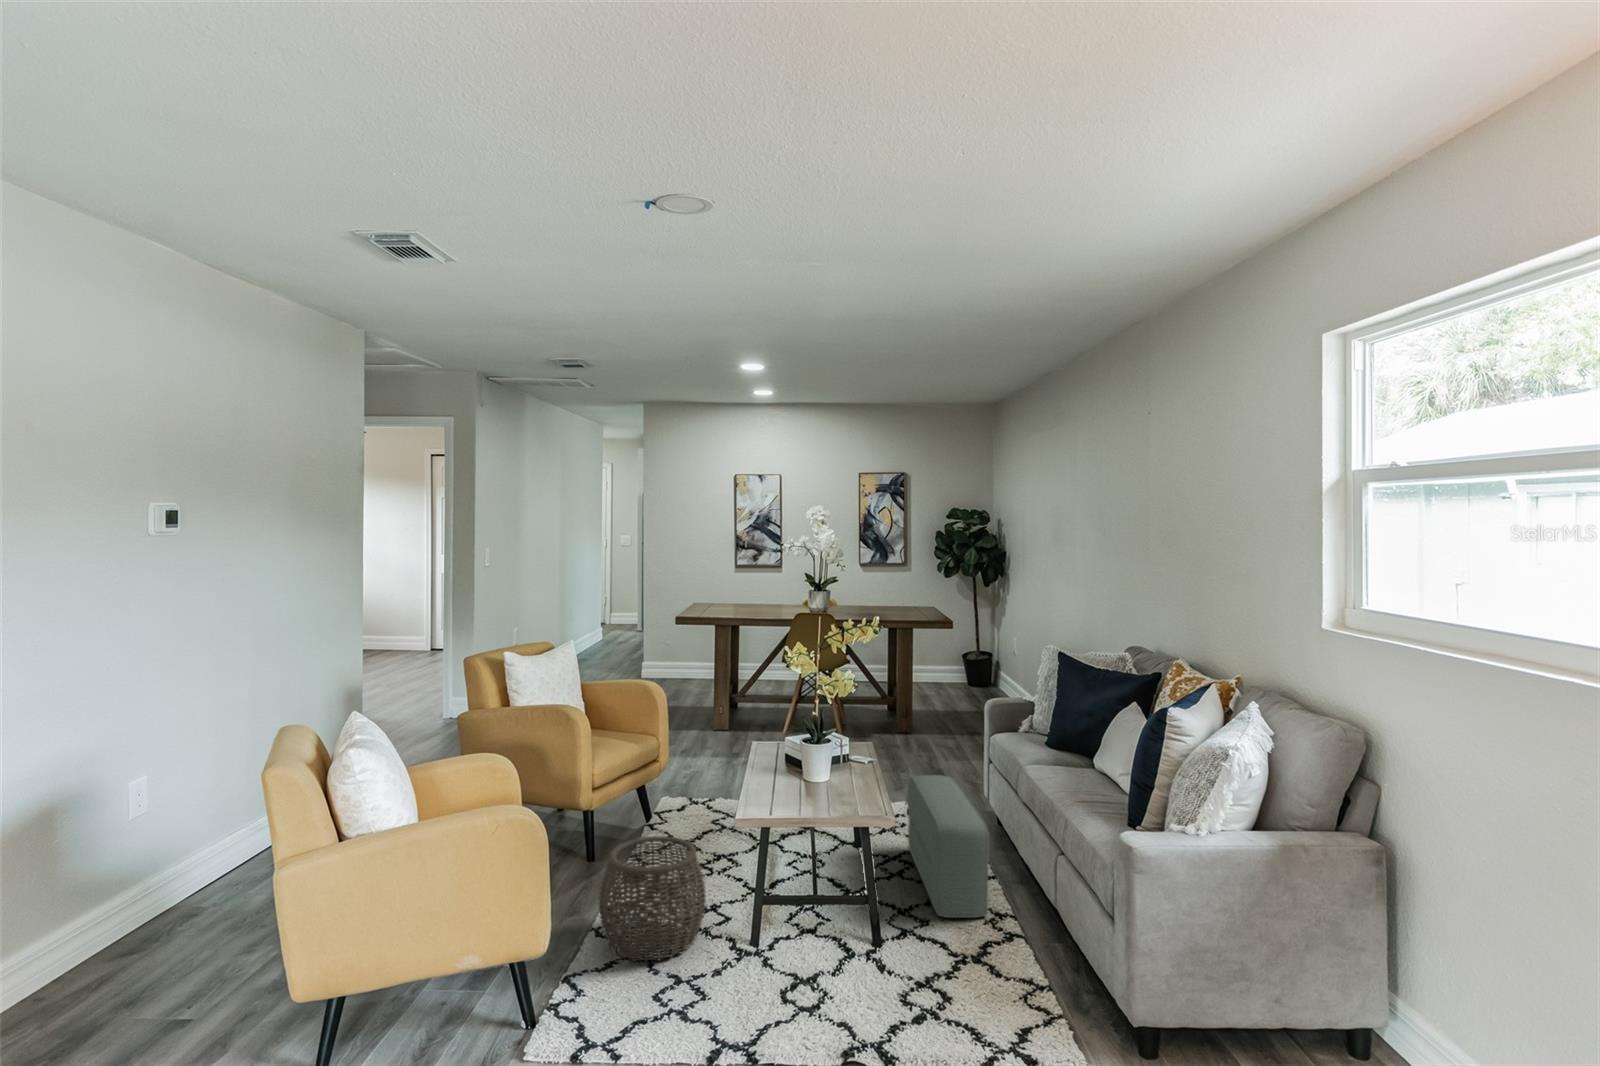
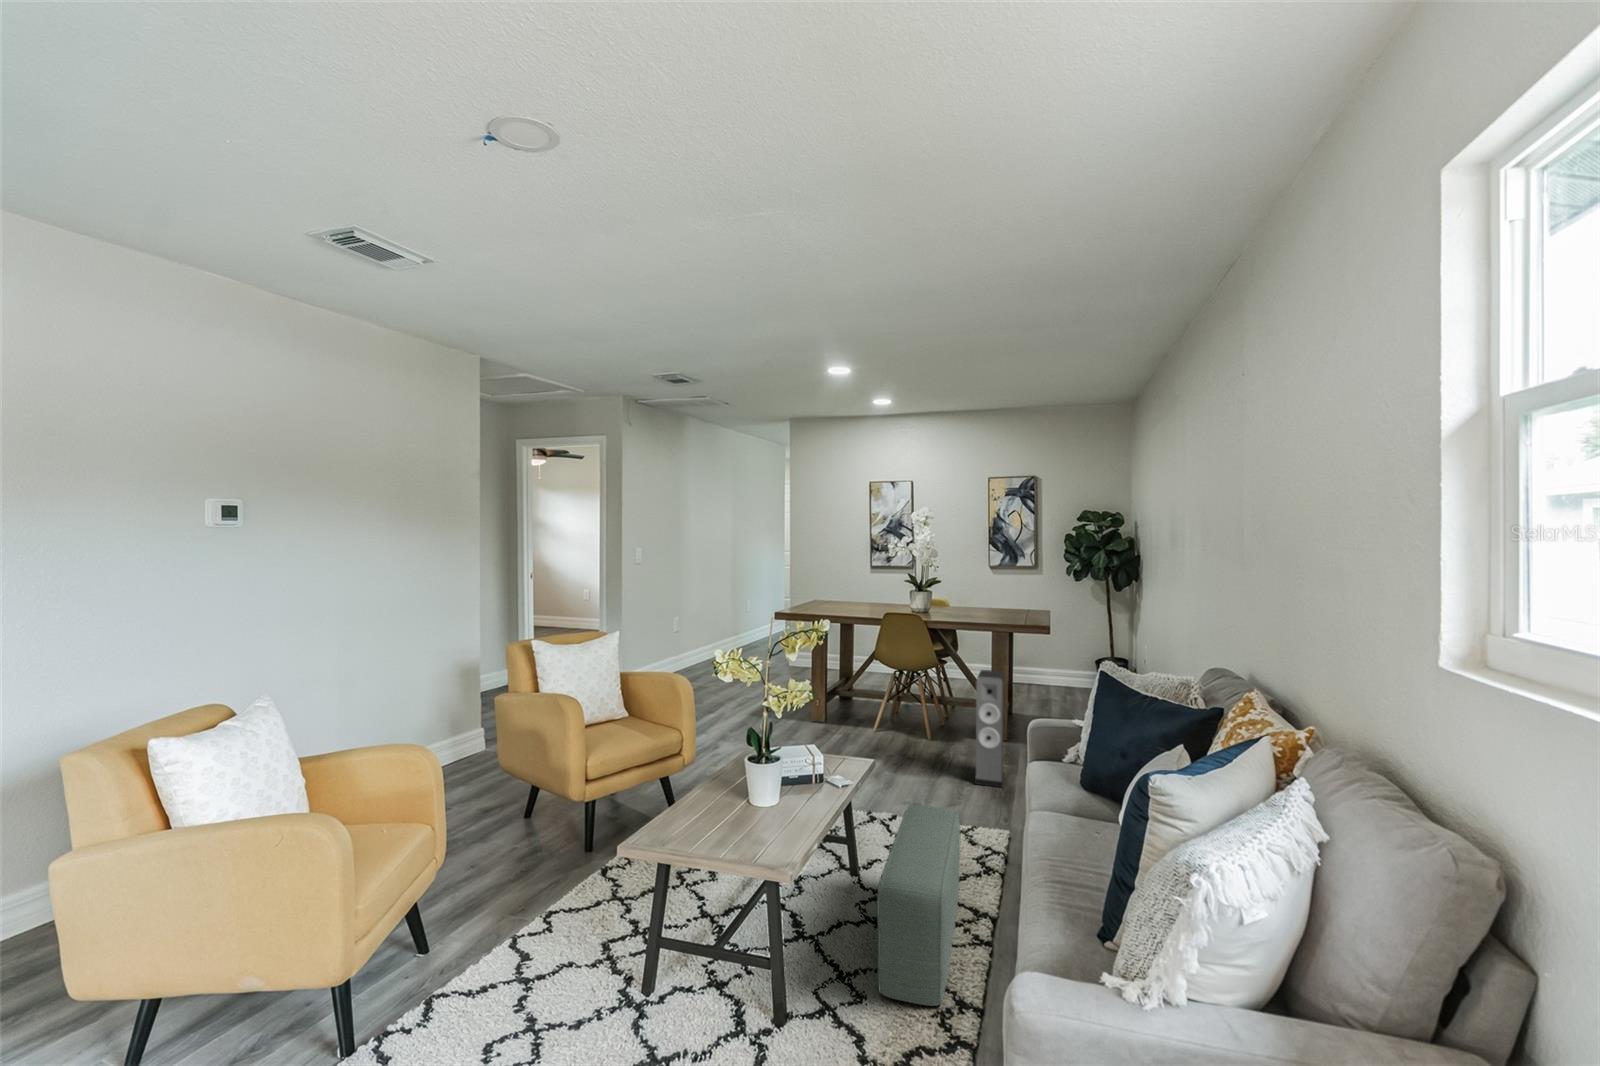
speaker: none [901,663,932,768] -> present [974,670,1005,787]
woven basket: present [599,836,706,961] -> none [491,845,614,991]

